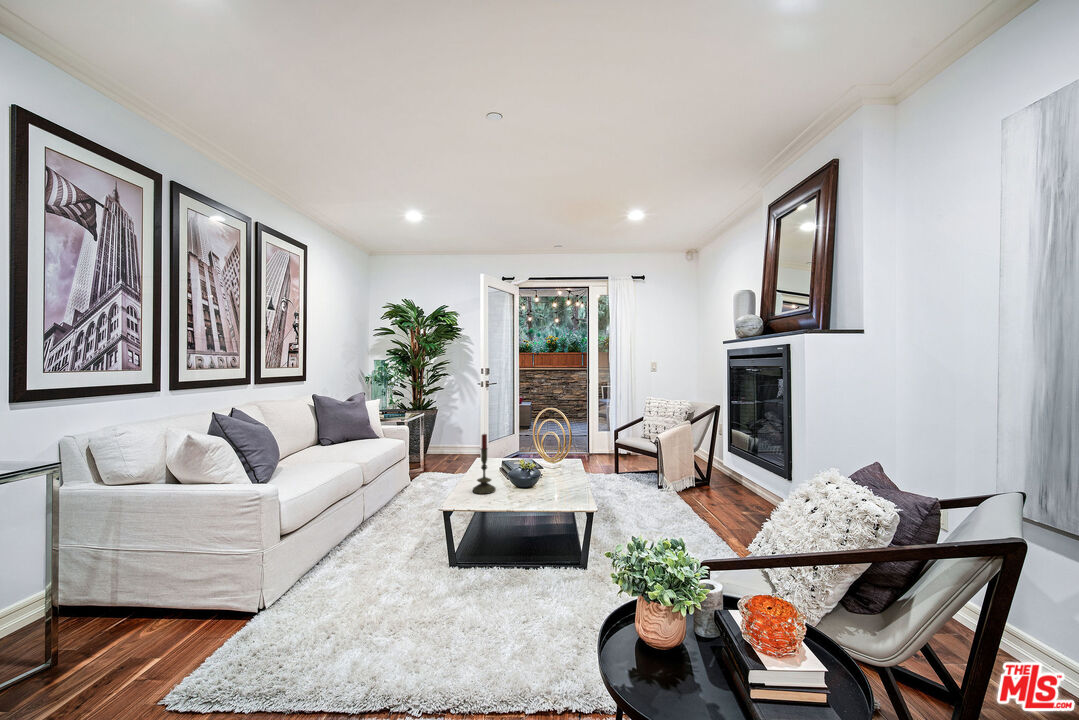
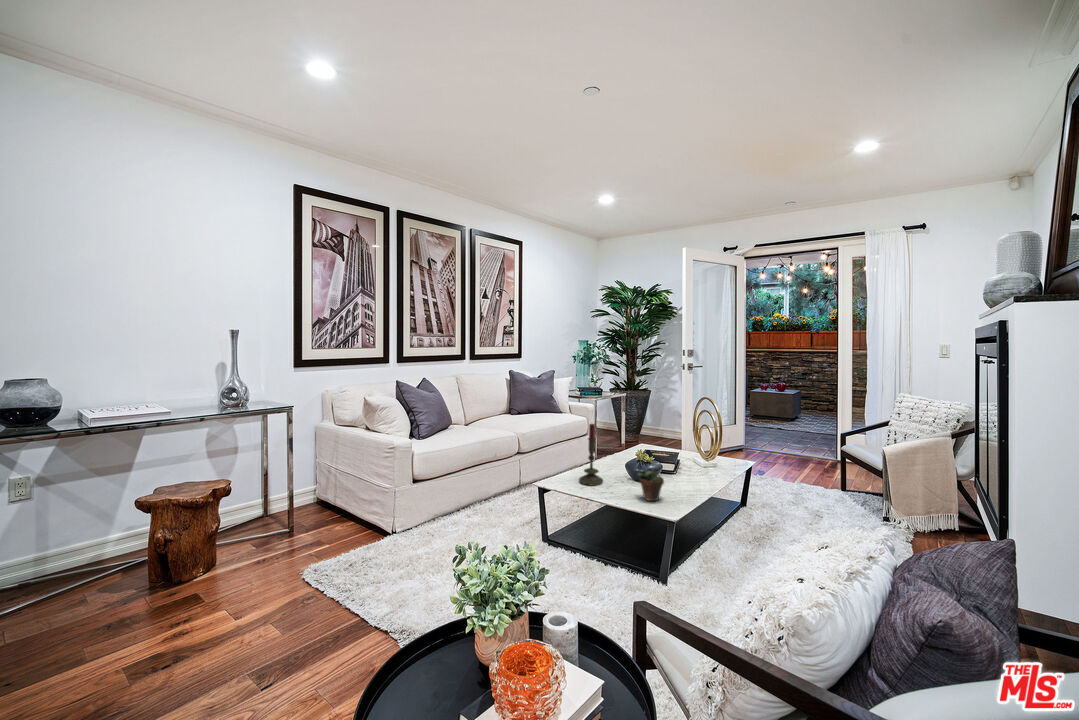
succulent plant: none [539,458,561,494] -> present [637,462,664,501]

